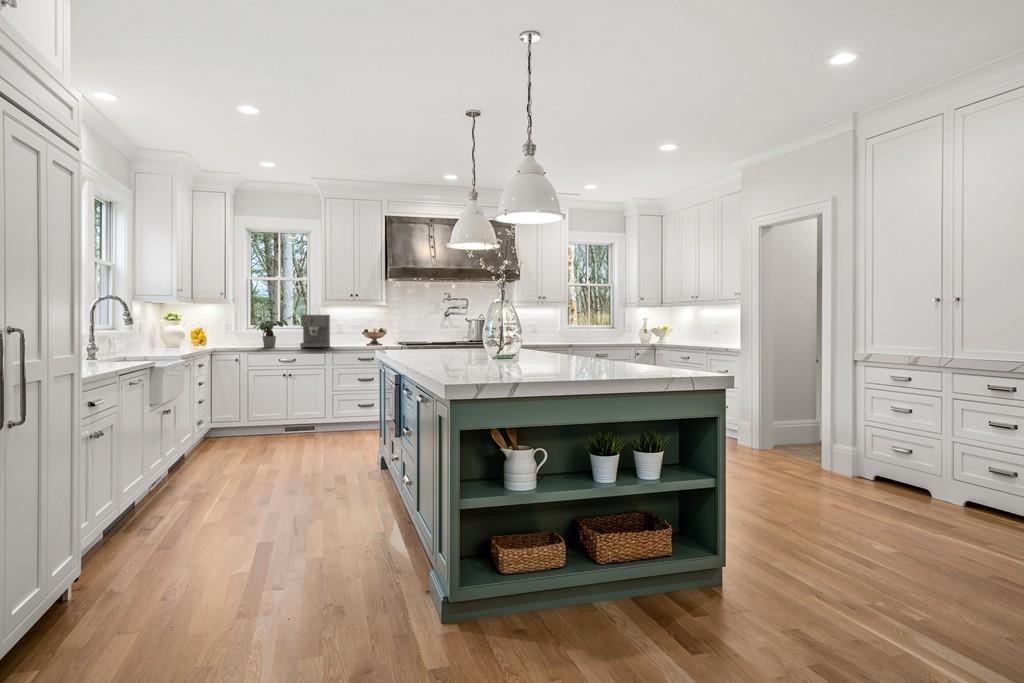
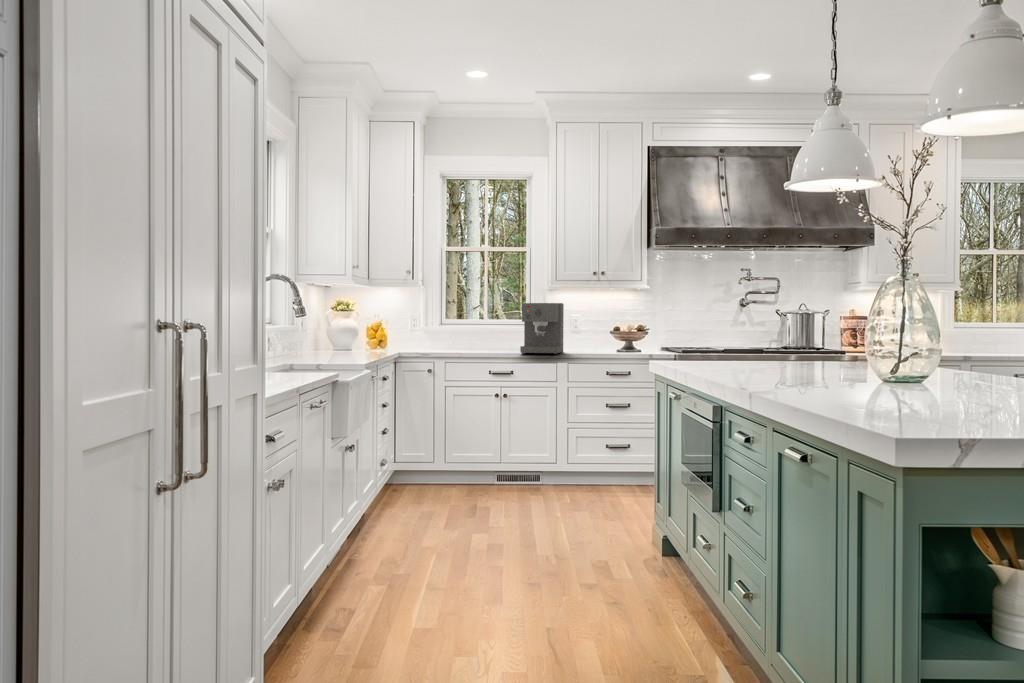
potted plant: present [253,316,288,347] -> none [452,305,502,352]

